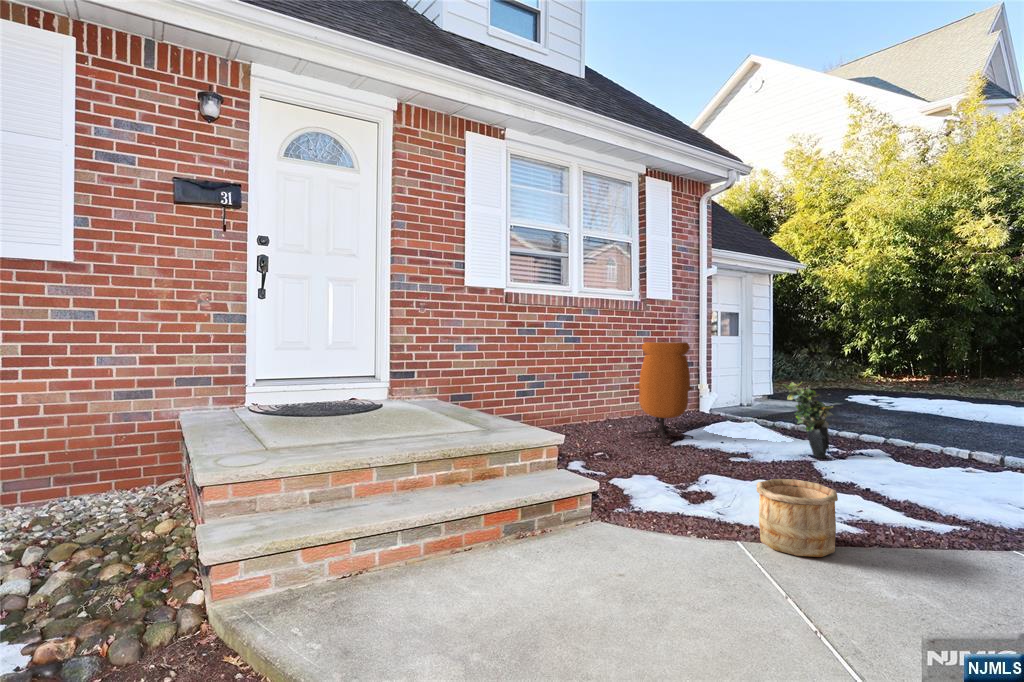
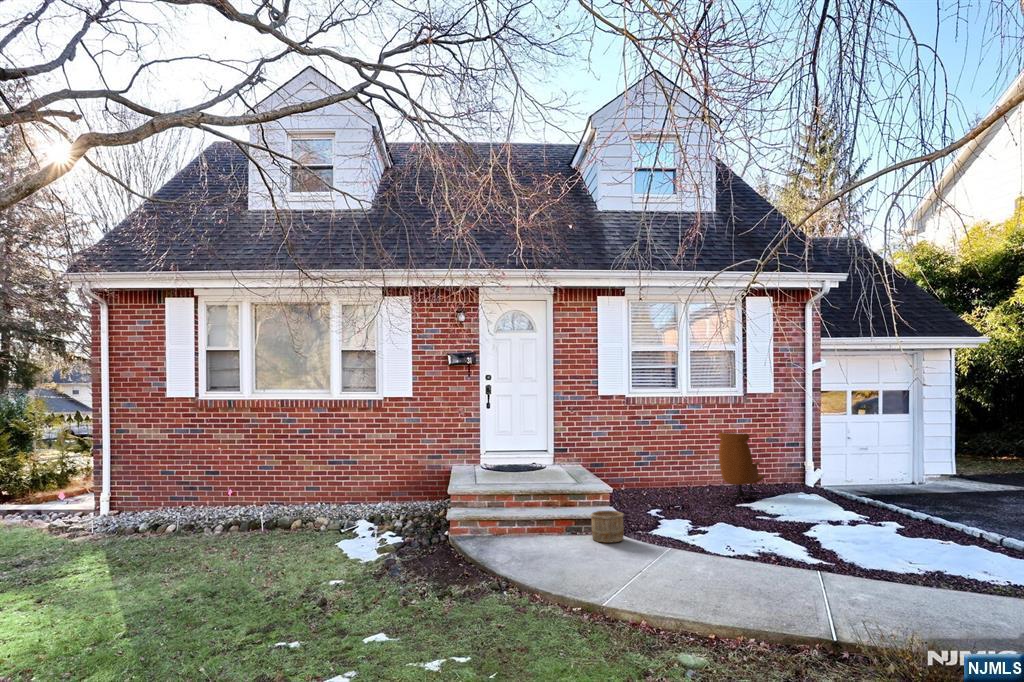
potted plant: present [783,382,833,458] -> none [809,464,841,517]
wooden bucket: present [757,479,838,557] -> present [590,511,624,543]

